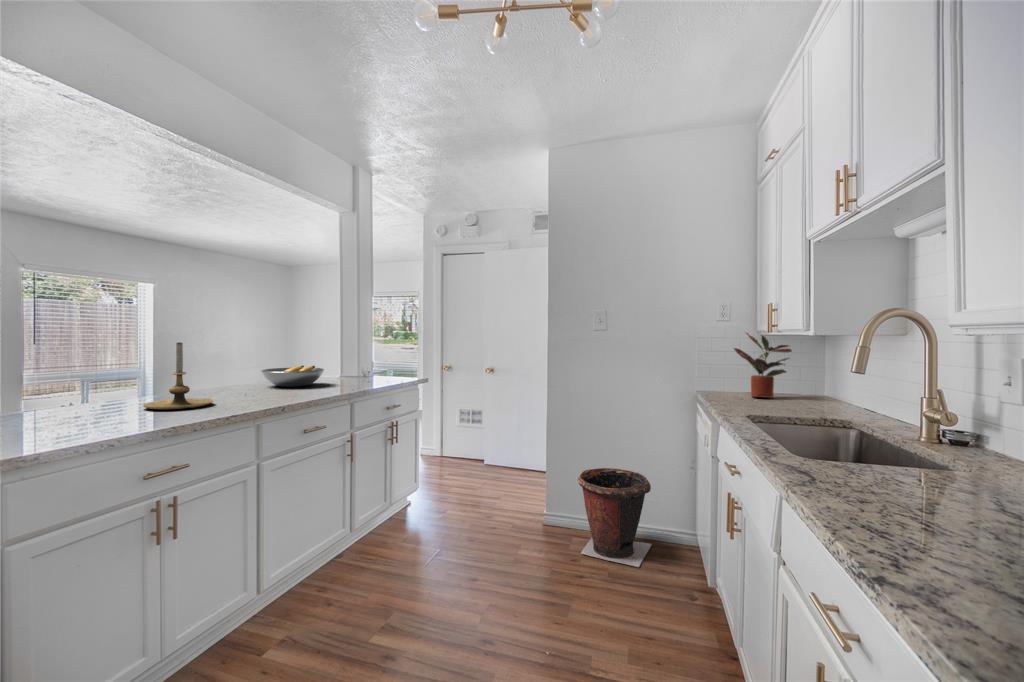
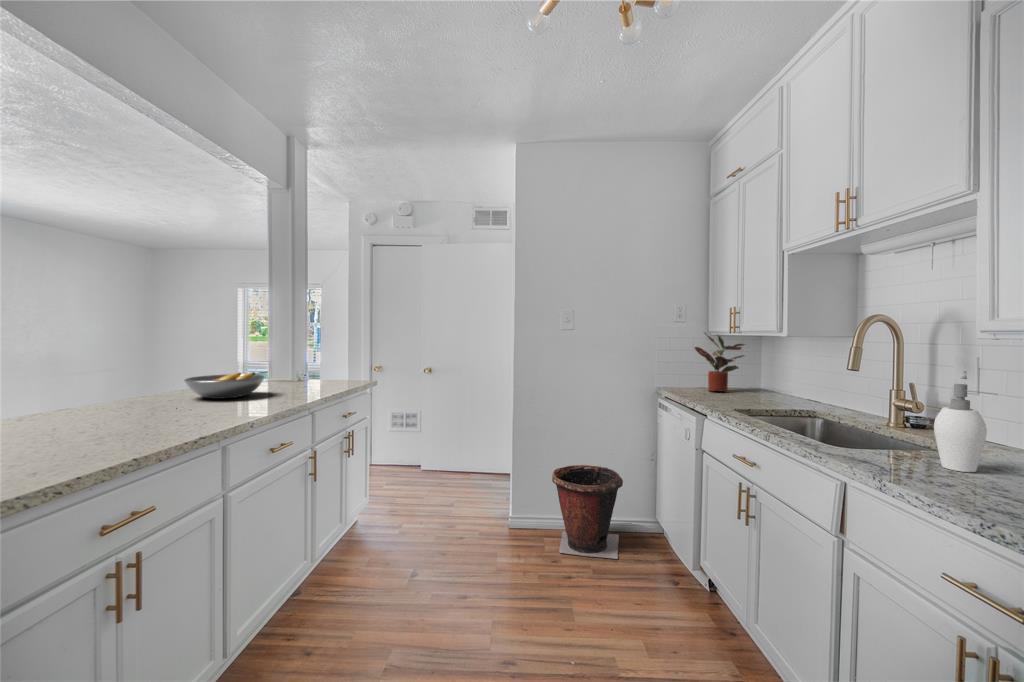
candle holder: present [143,342,214,410] -> none [50,348,151,438]
soap dispenser: none [900,386,962,492] -> present [934,384,997,472]

